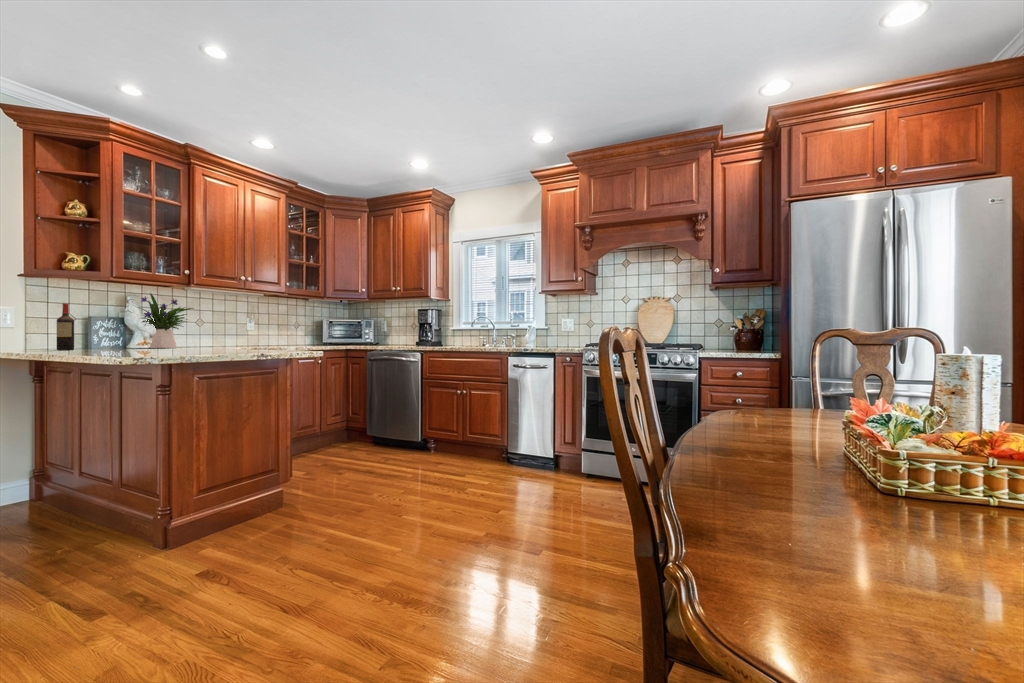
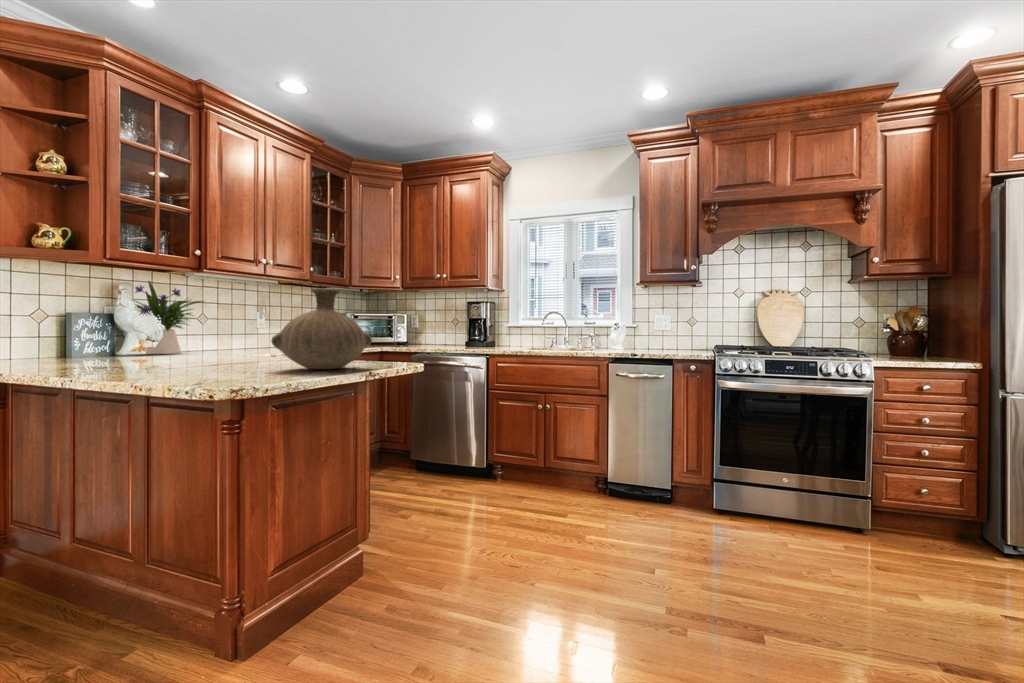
vase: none [200,297,278,354] -> present [271,288,372,369]
wine bottle: present [57,303,74,350] -> none [26,294,50,360]

